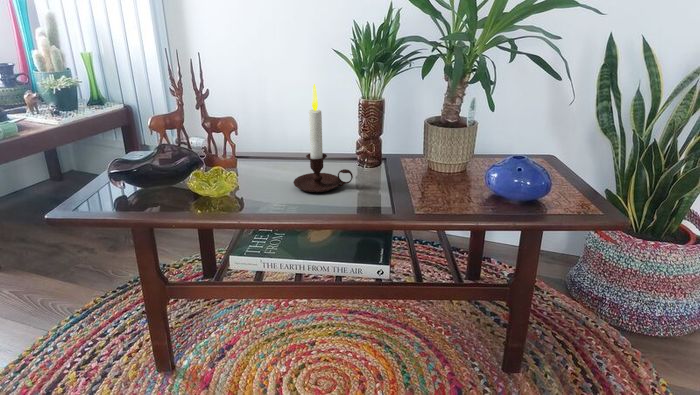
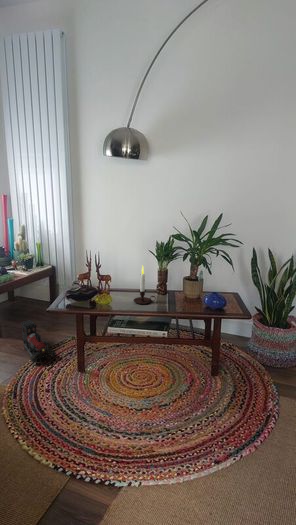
toy train: none [26,231,109,350] -> present [21,320,56,365]

